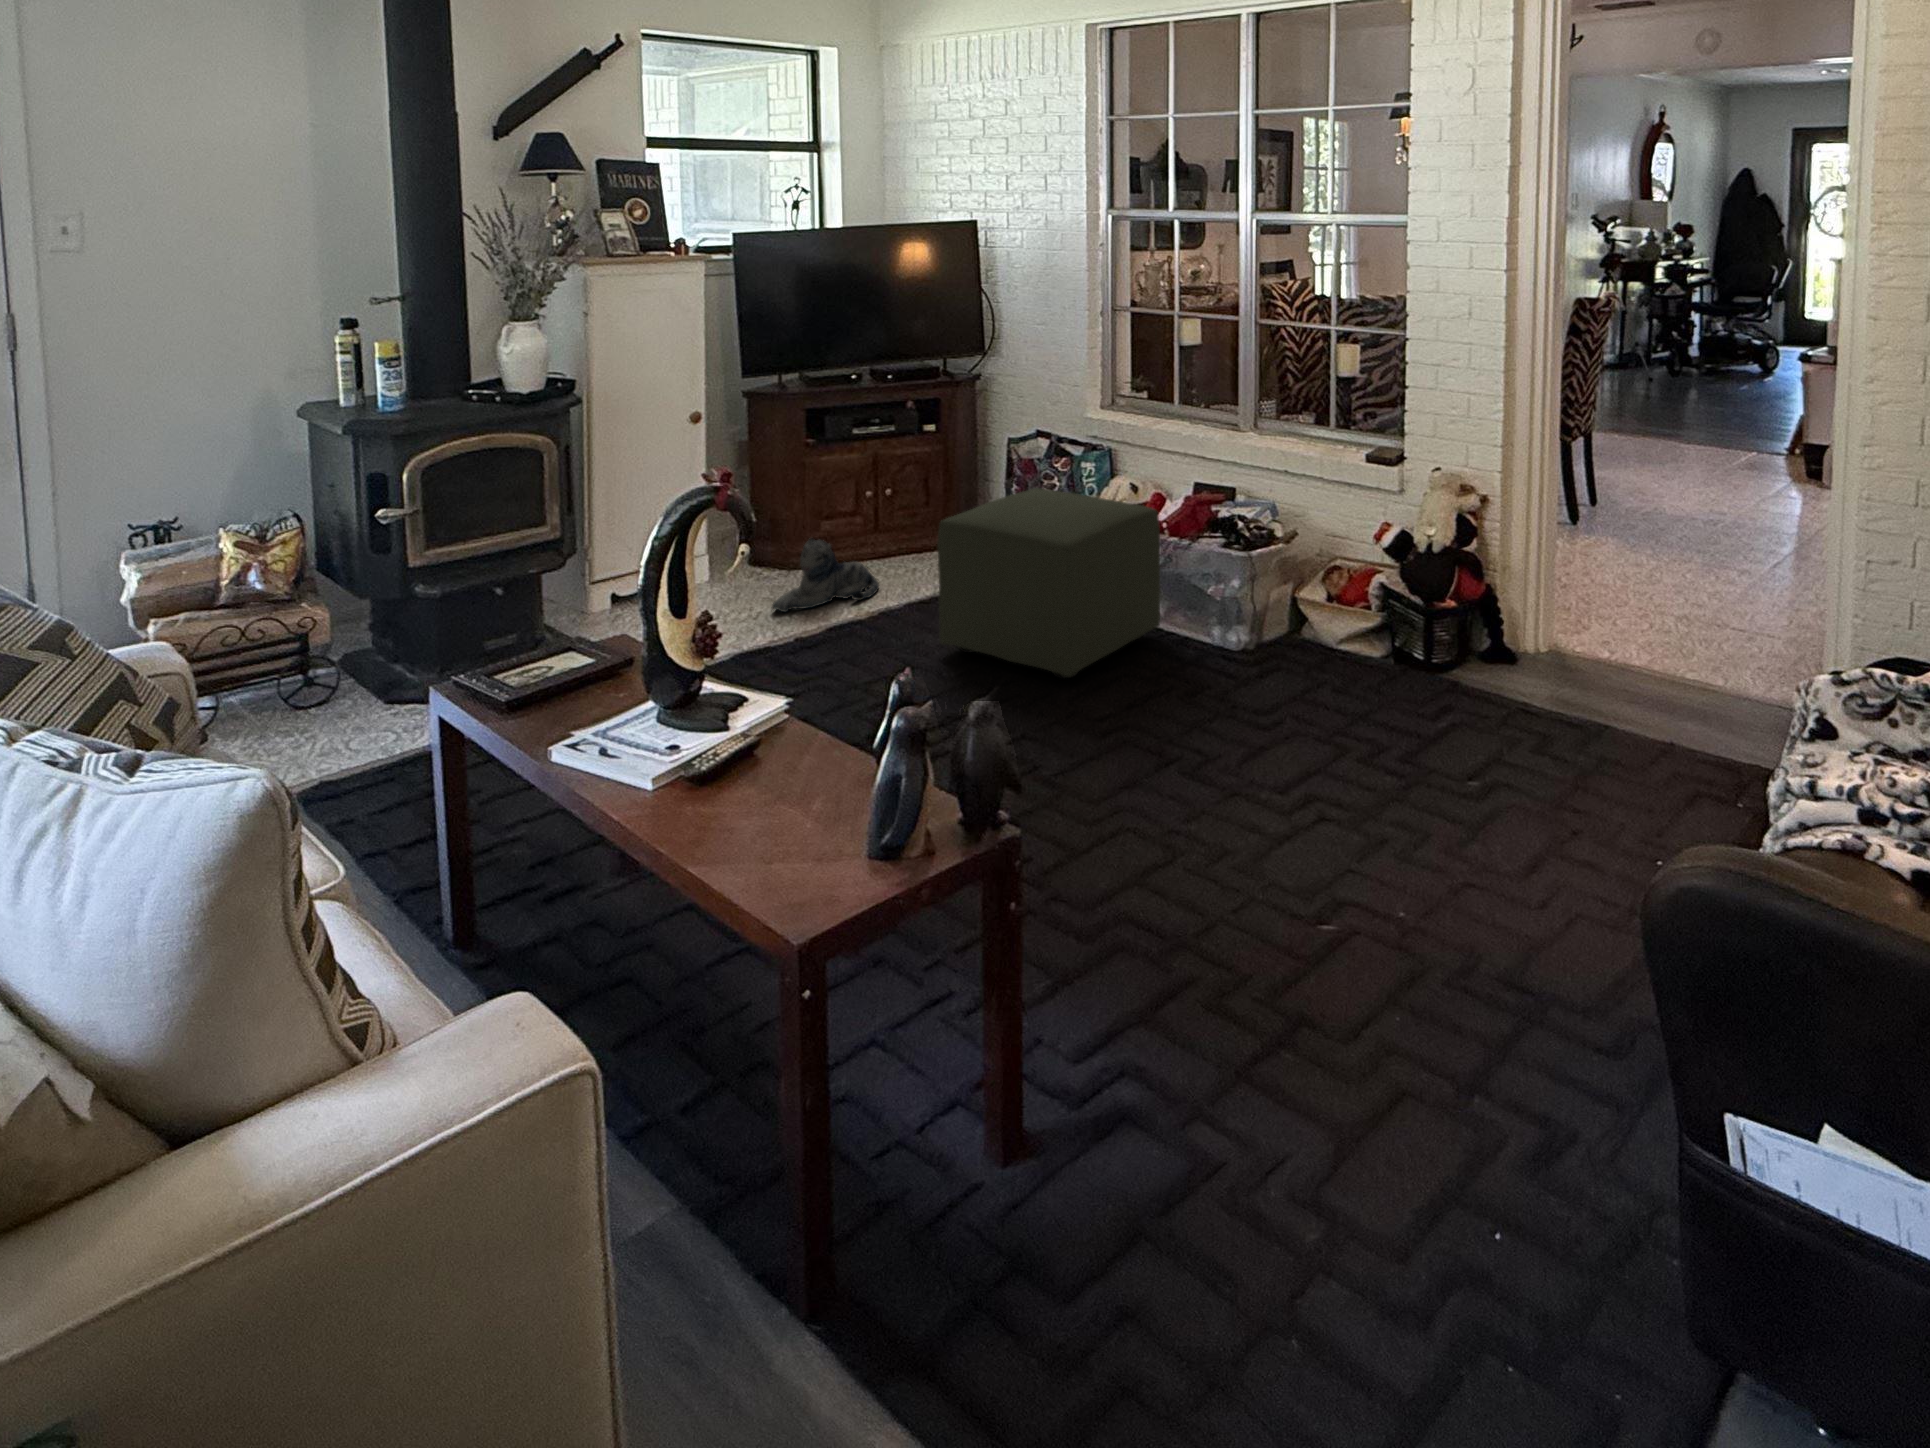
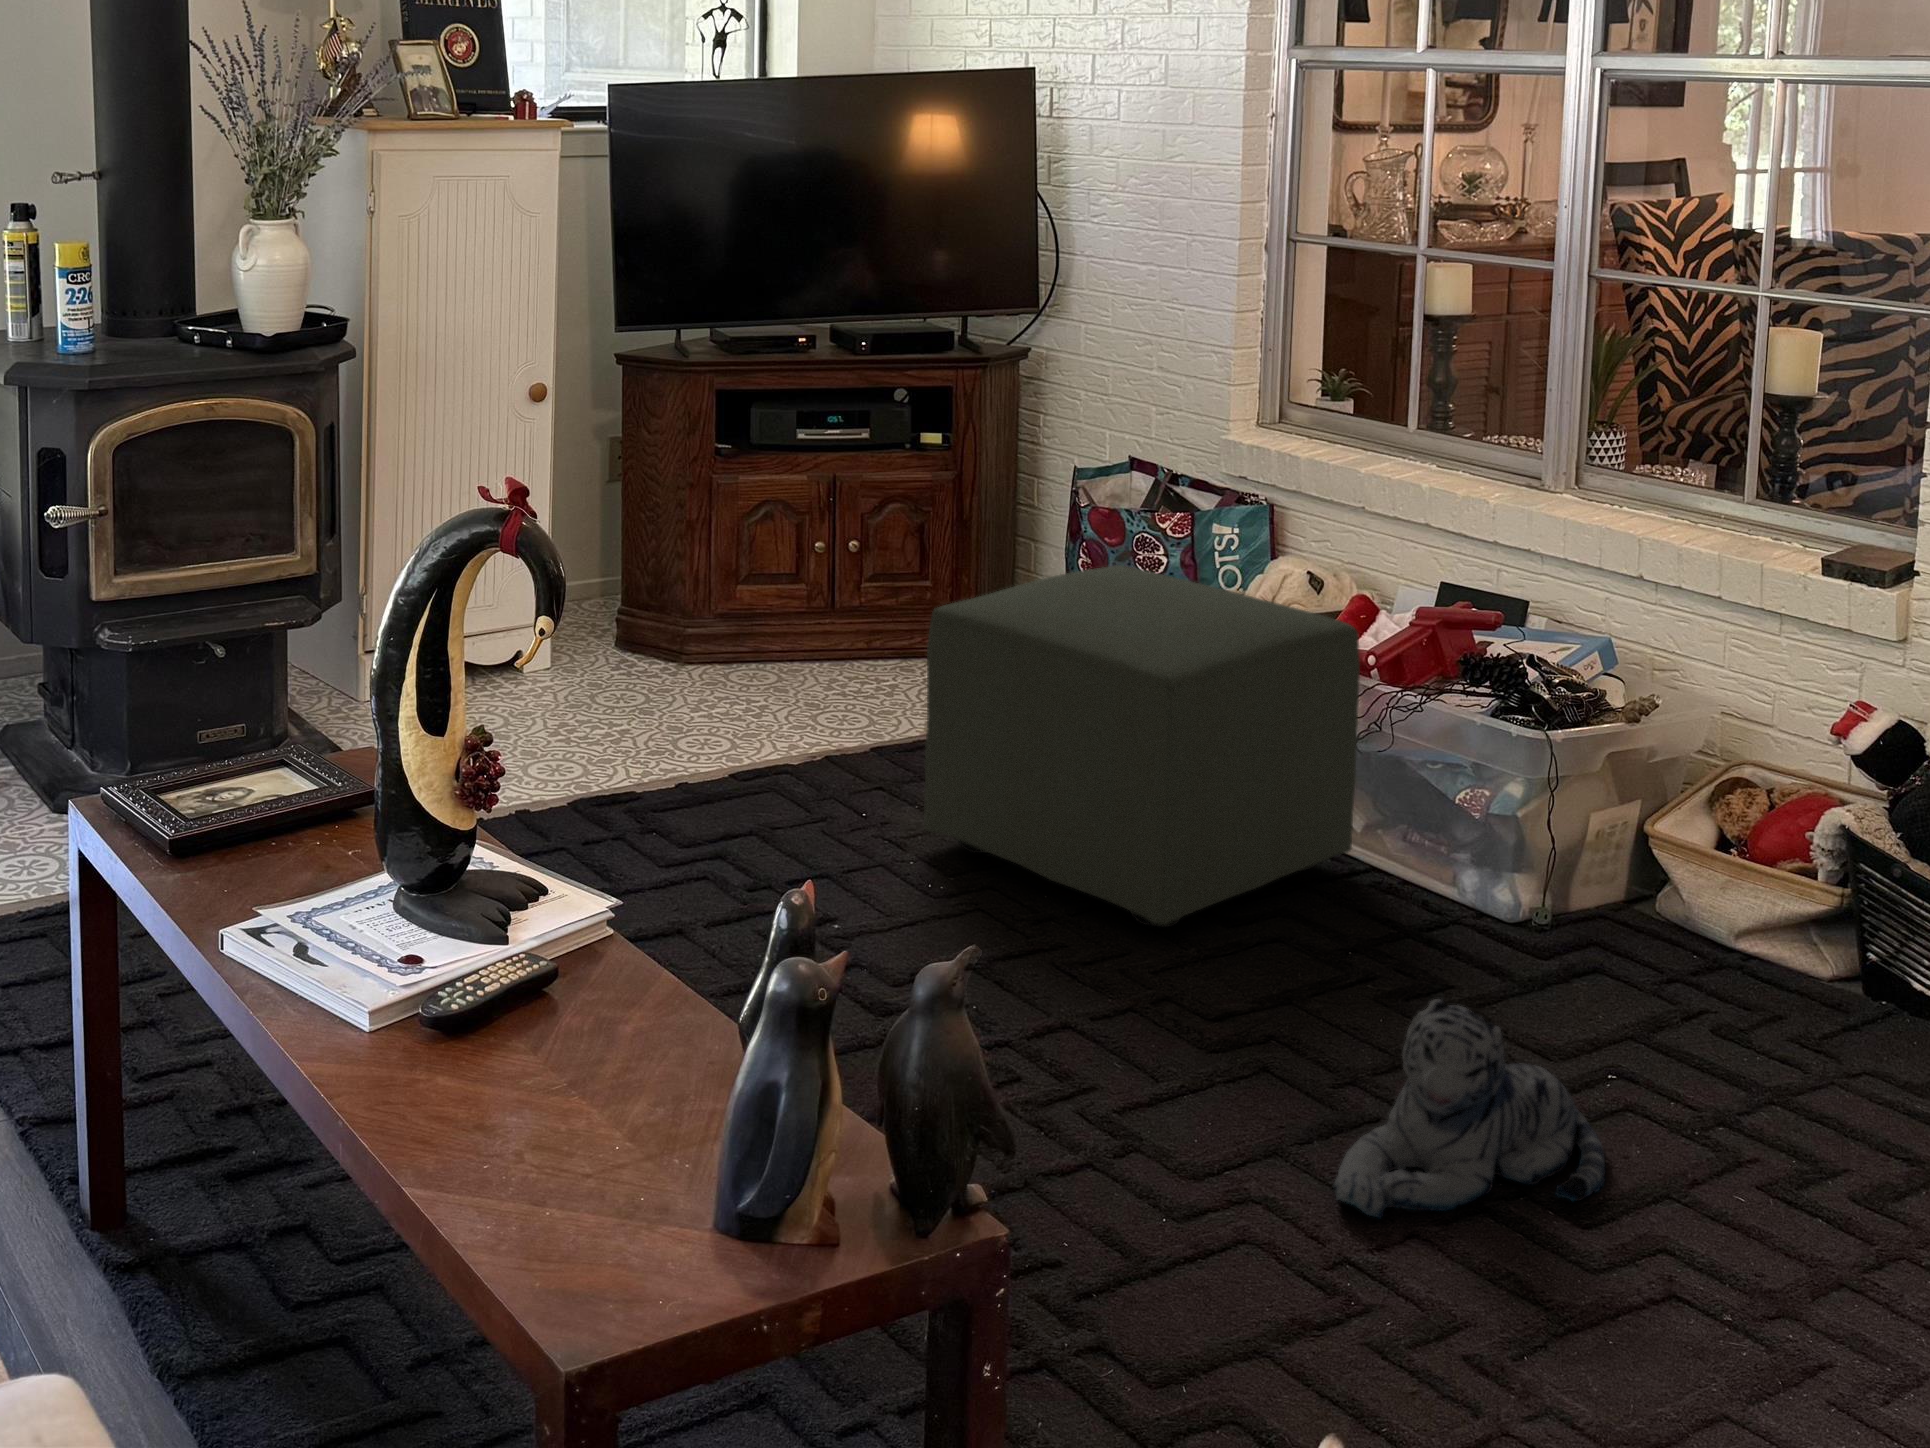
plush toy: present [772,538,879,612] -> present [1334,999,1606,1218]

